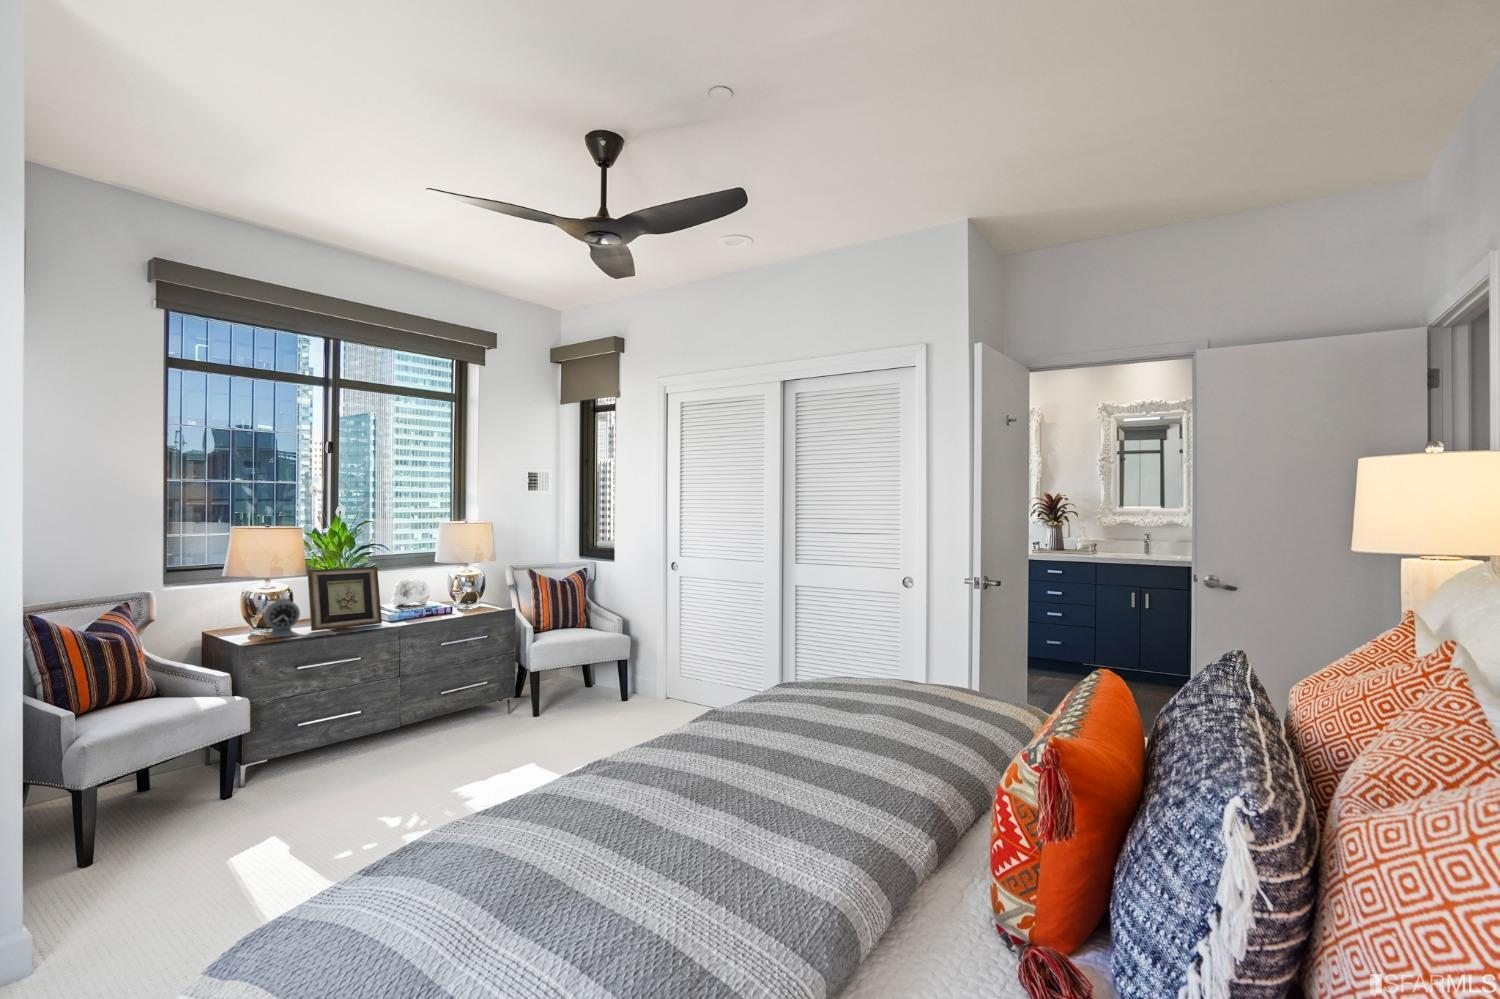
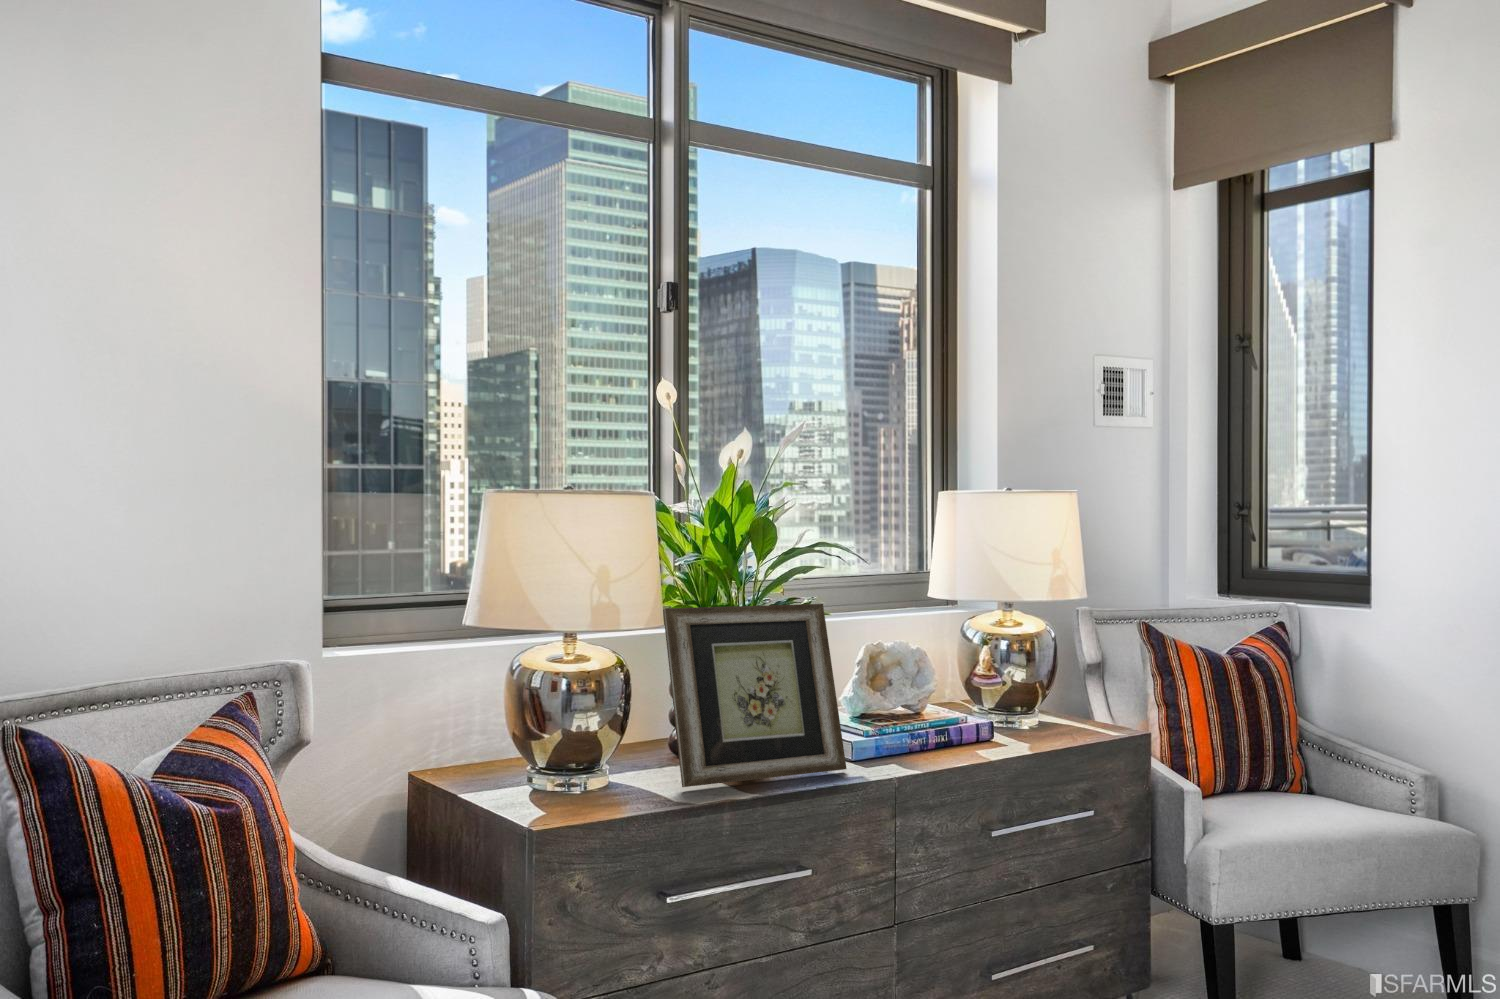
alarm clock: present [264,598,300,638] -> none [569,689,658,808]

